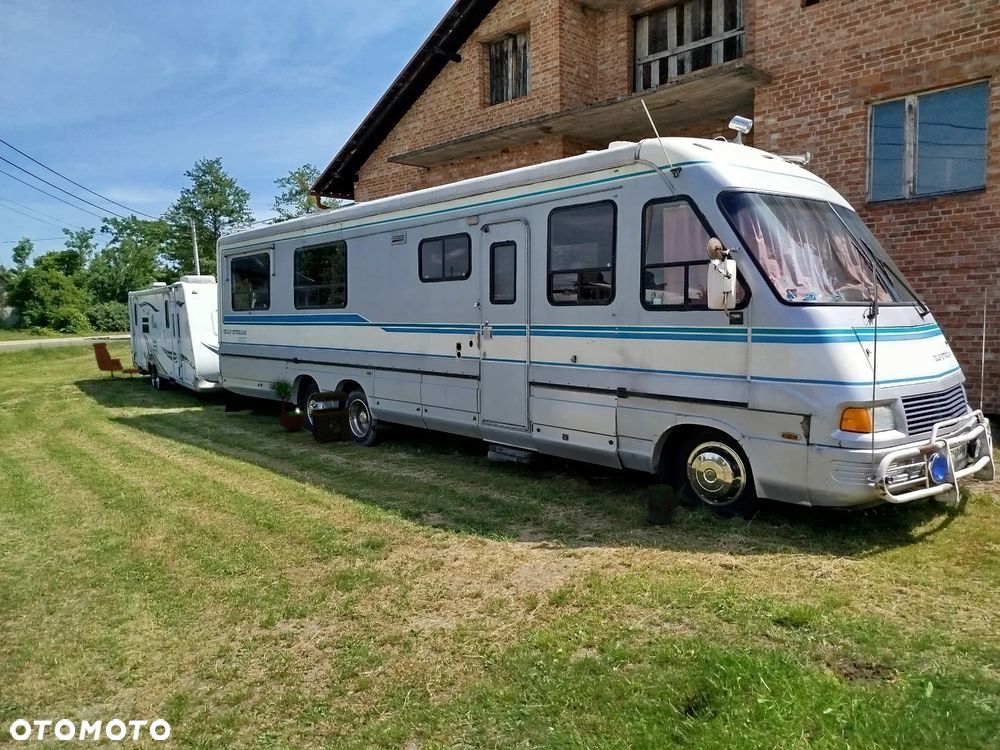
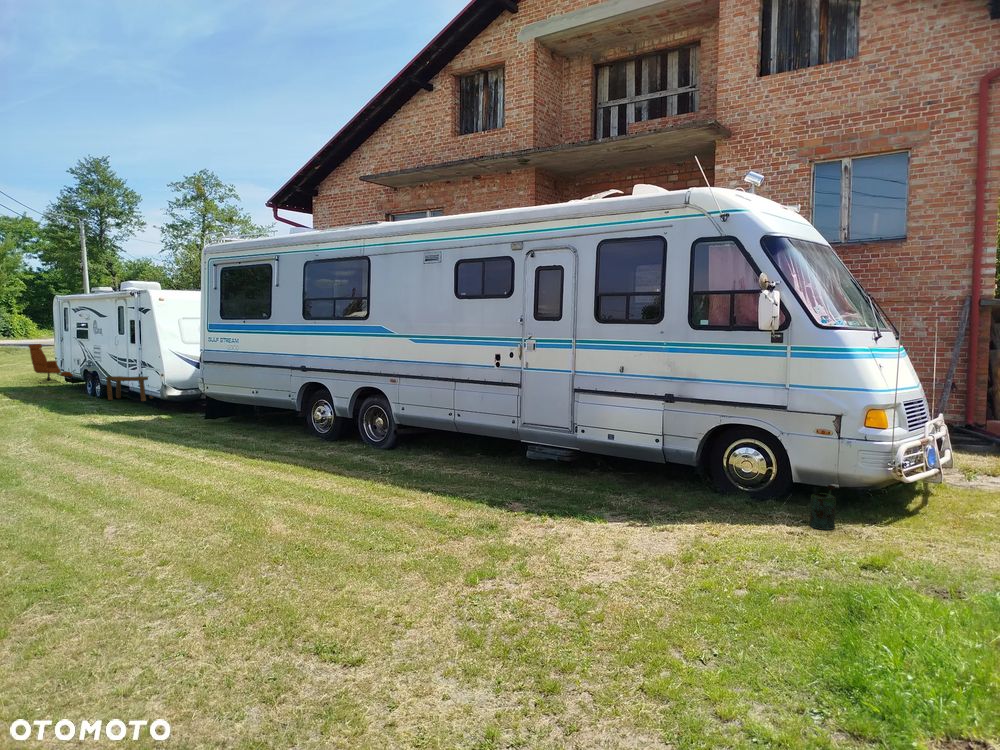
bench: none [142,373,189,398] -> present [106,376,153,401]
potted tree: present [270,377,306,431] -> none [278,377,315,432]
toolbox: present [310,391,351,443] -> none [330,395,370,443]
watering can: present [641,477,691,524] -> present [810,485,836,530]

